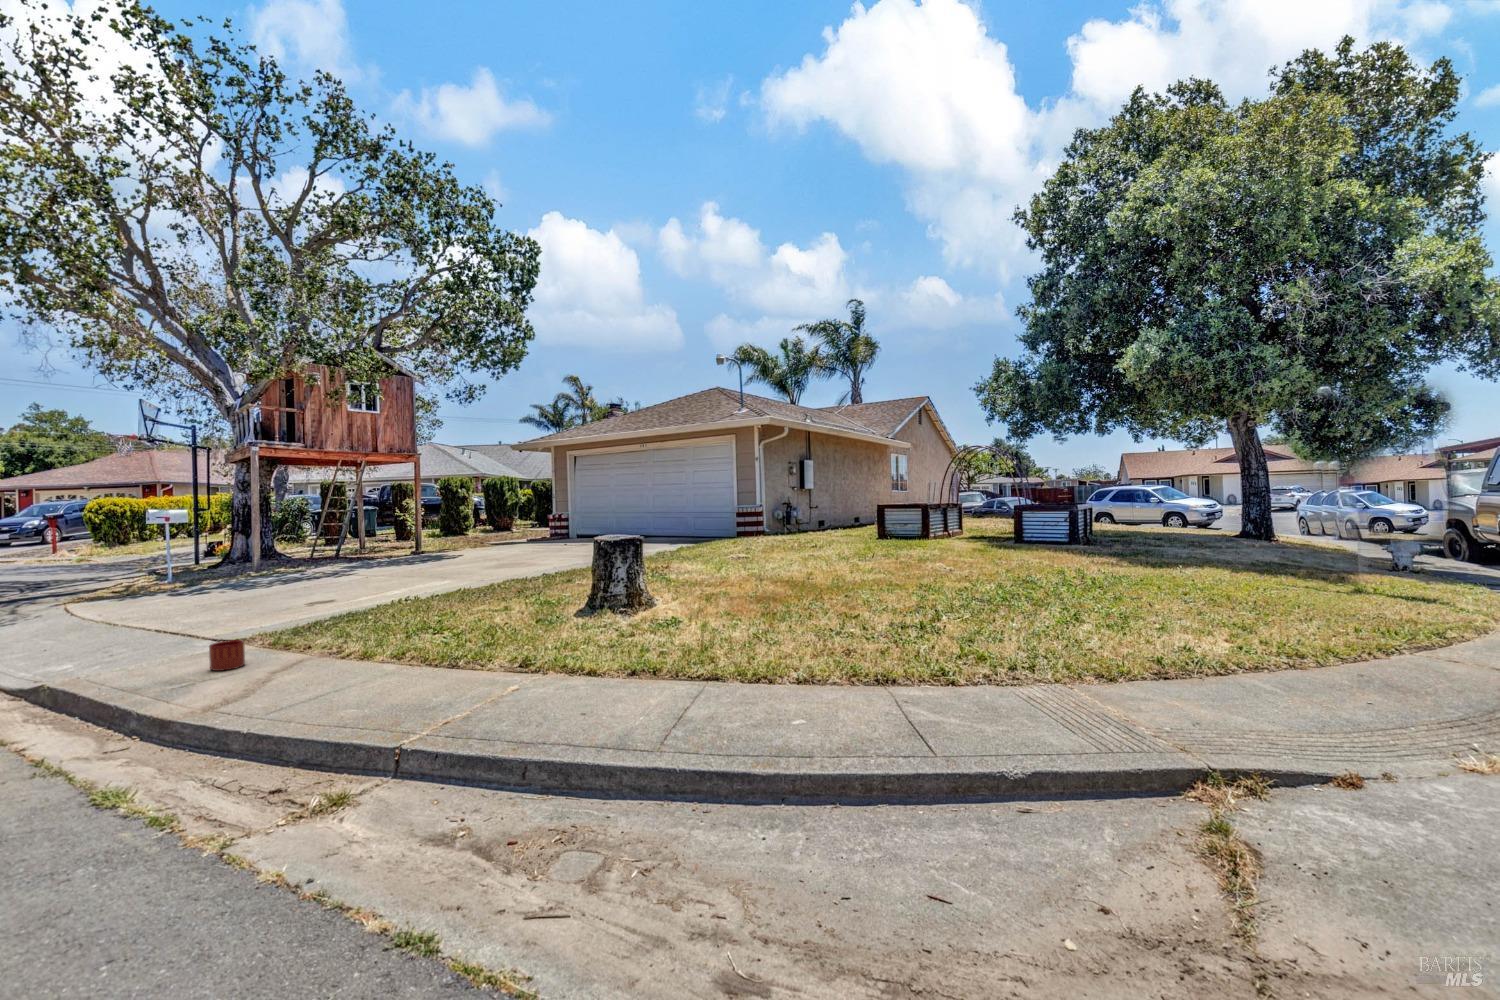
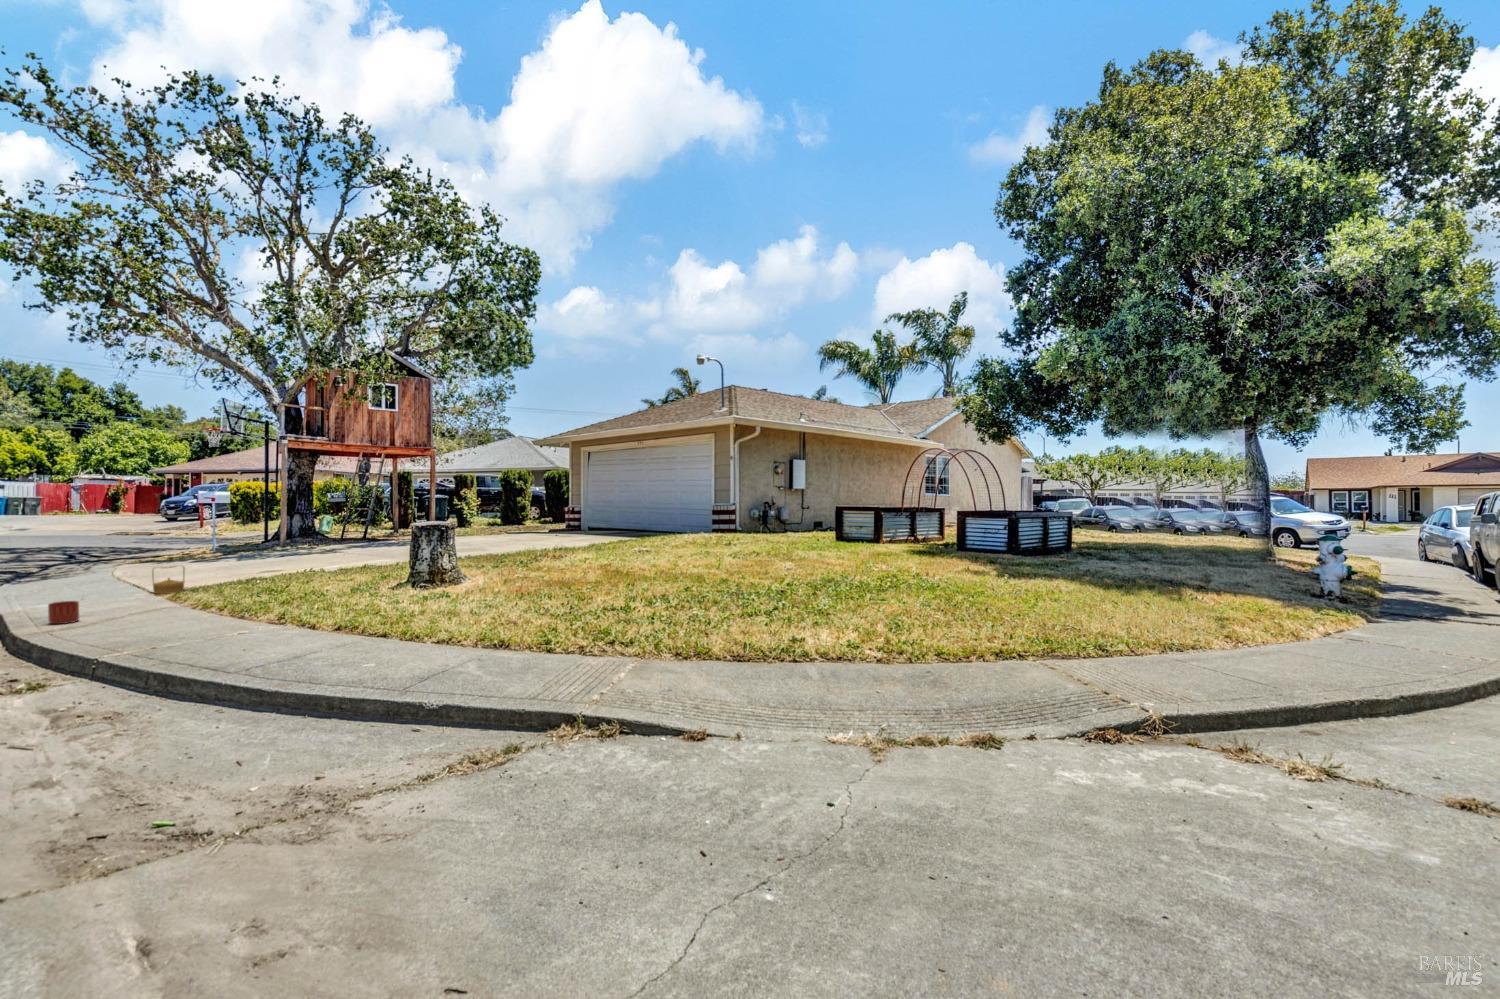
basket: none [251,591,286,626] -> present [152,566,185,594]

